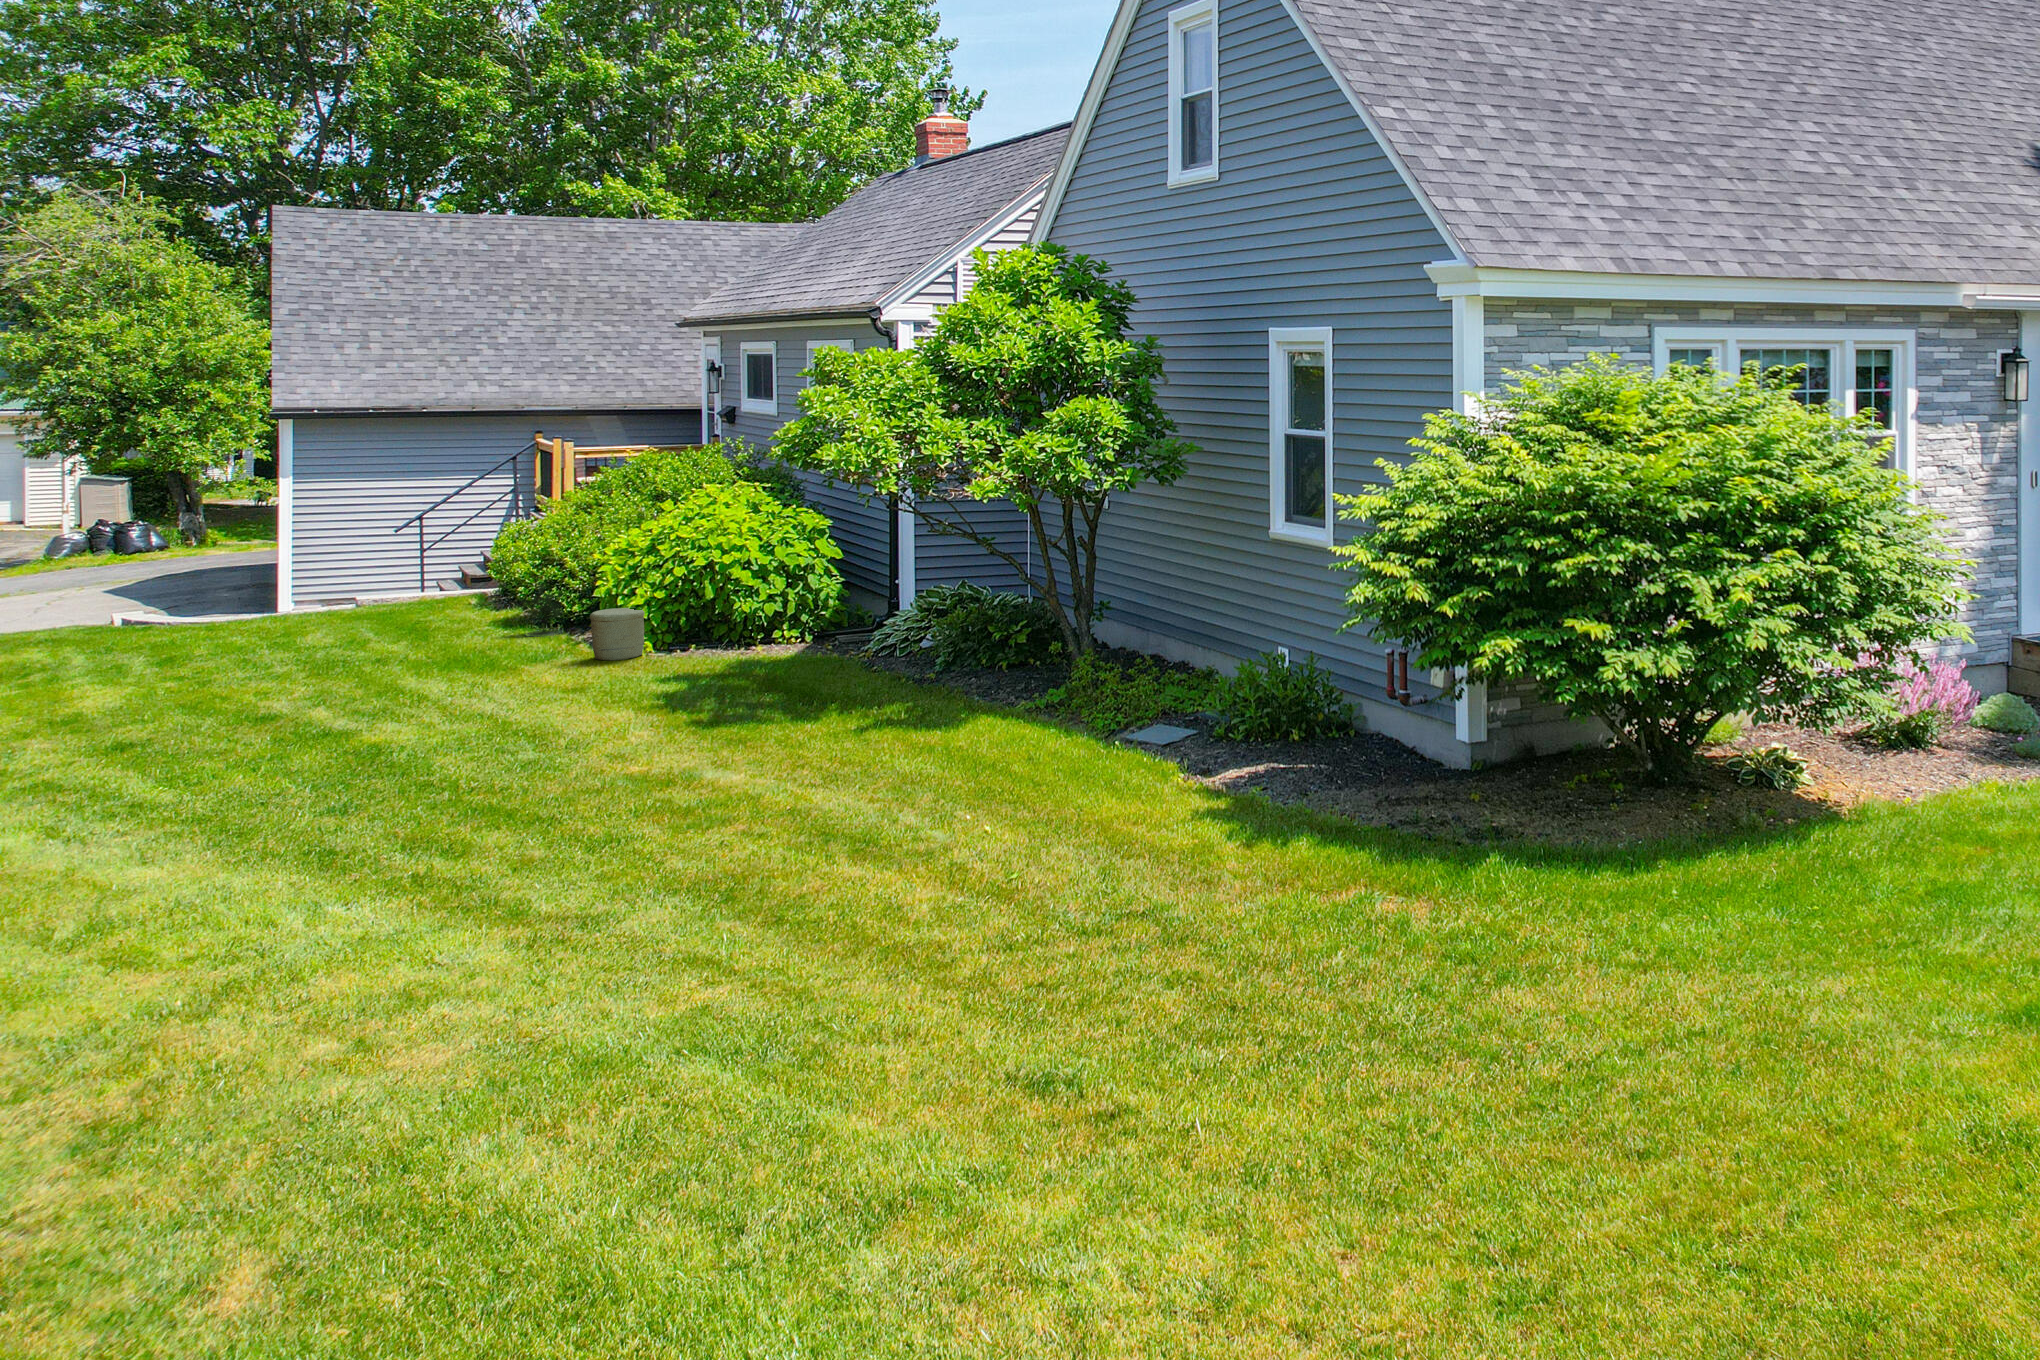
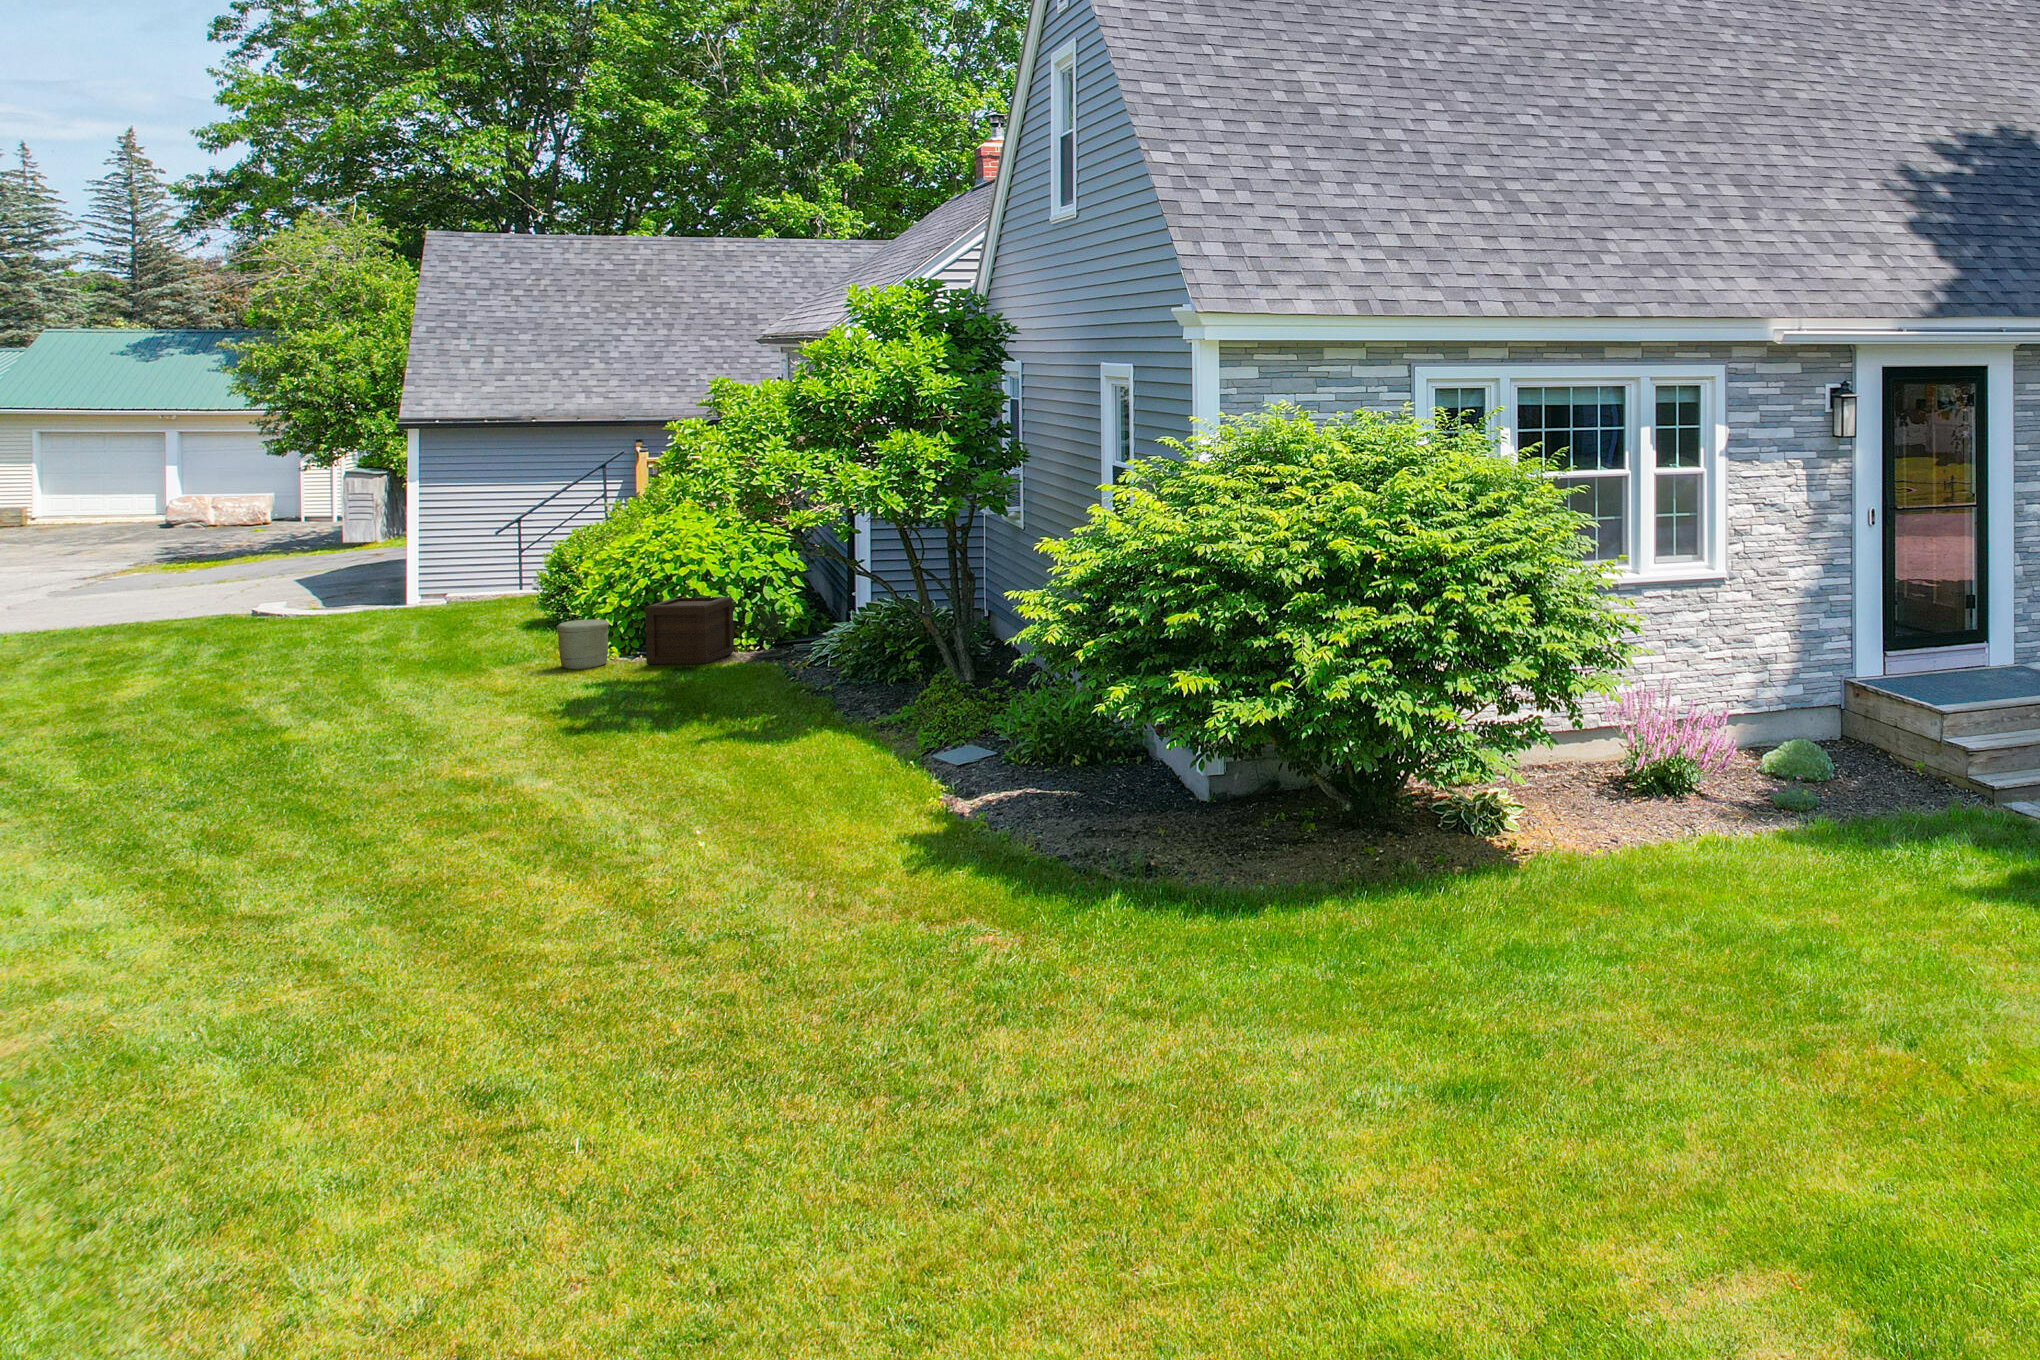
potted tree: present [521,579,562,637] -> present [752,604,784,658]
wooden crate: none [688,582,776,655] -> present [645,597,734,665]

